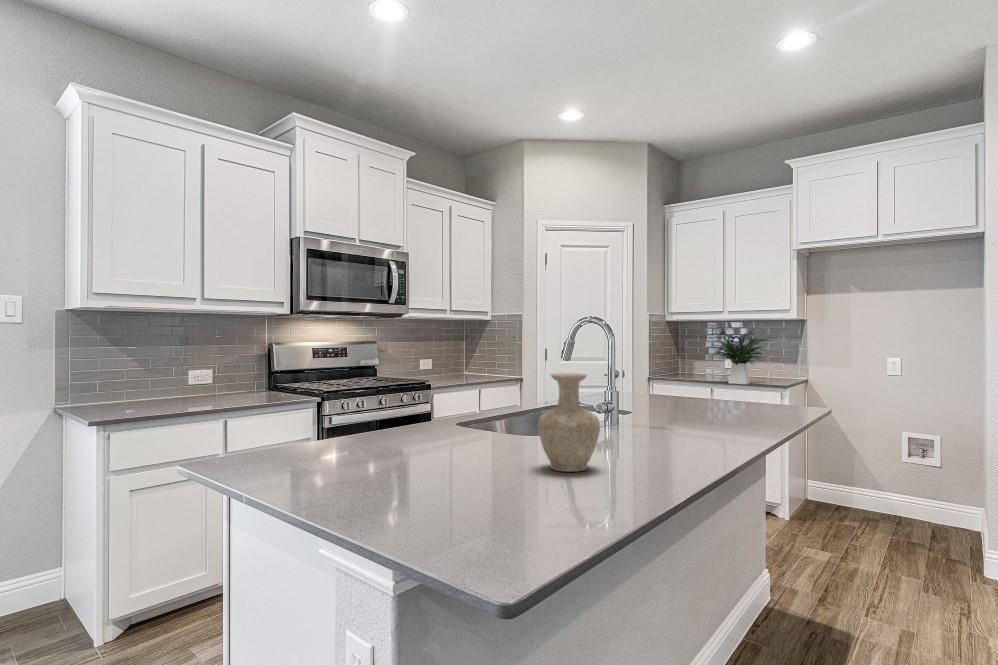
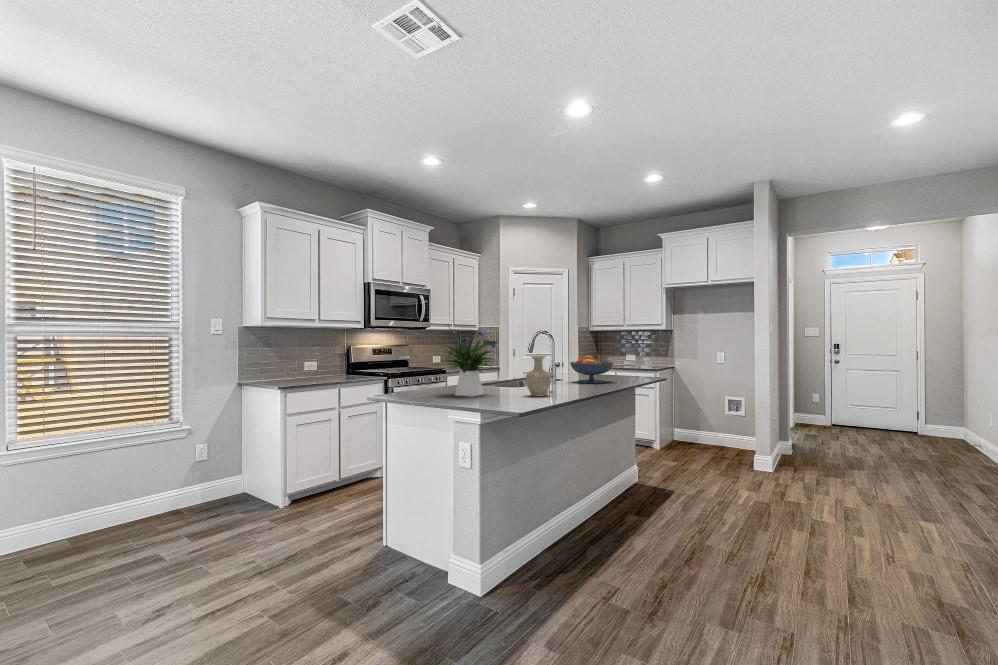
flower arrangement: present [715,326,767,384] -> present [442,329,497,397]
fruit bowl: none [640,364,727,422] -> present [570,355,613,383]

